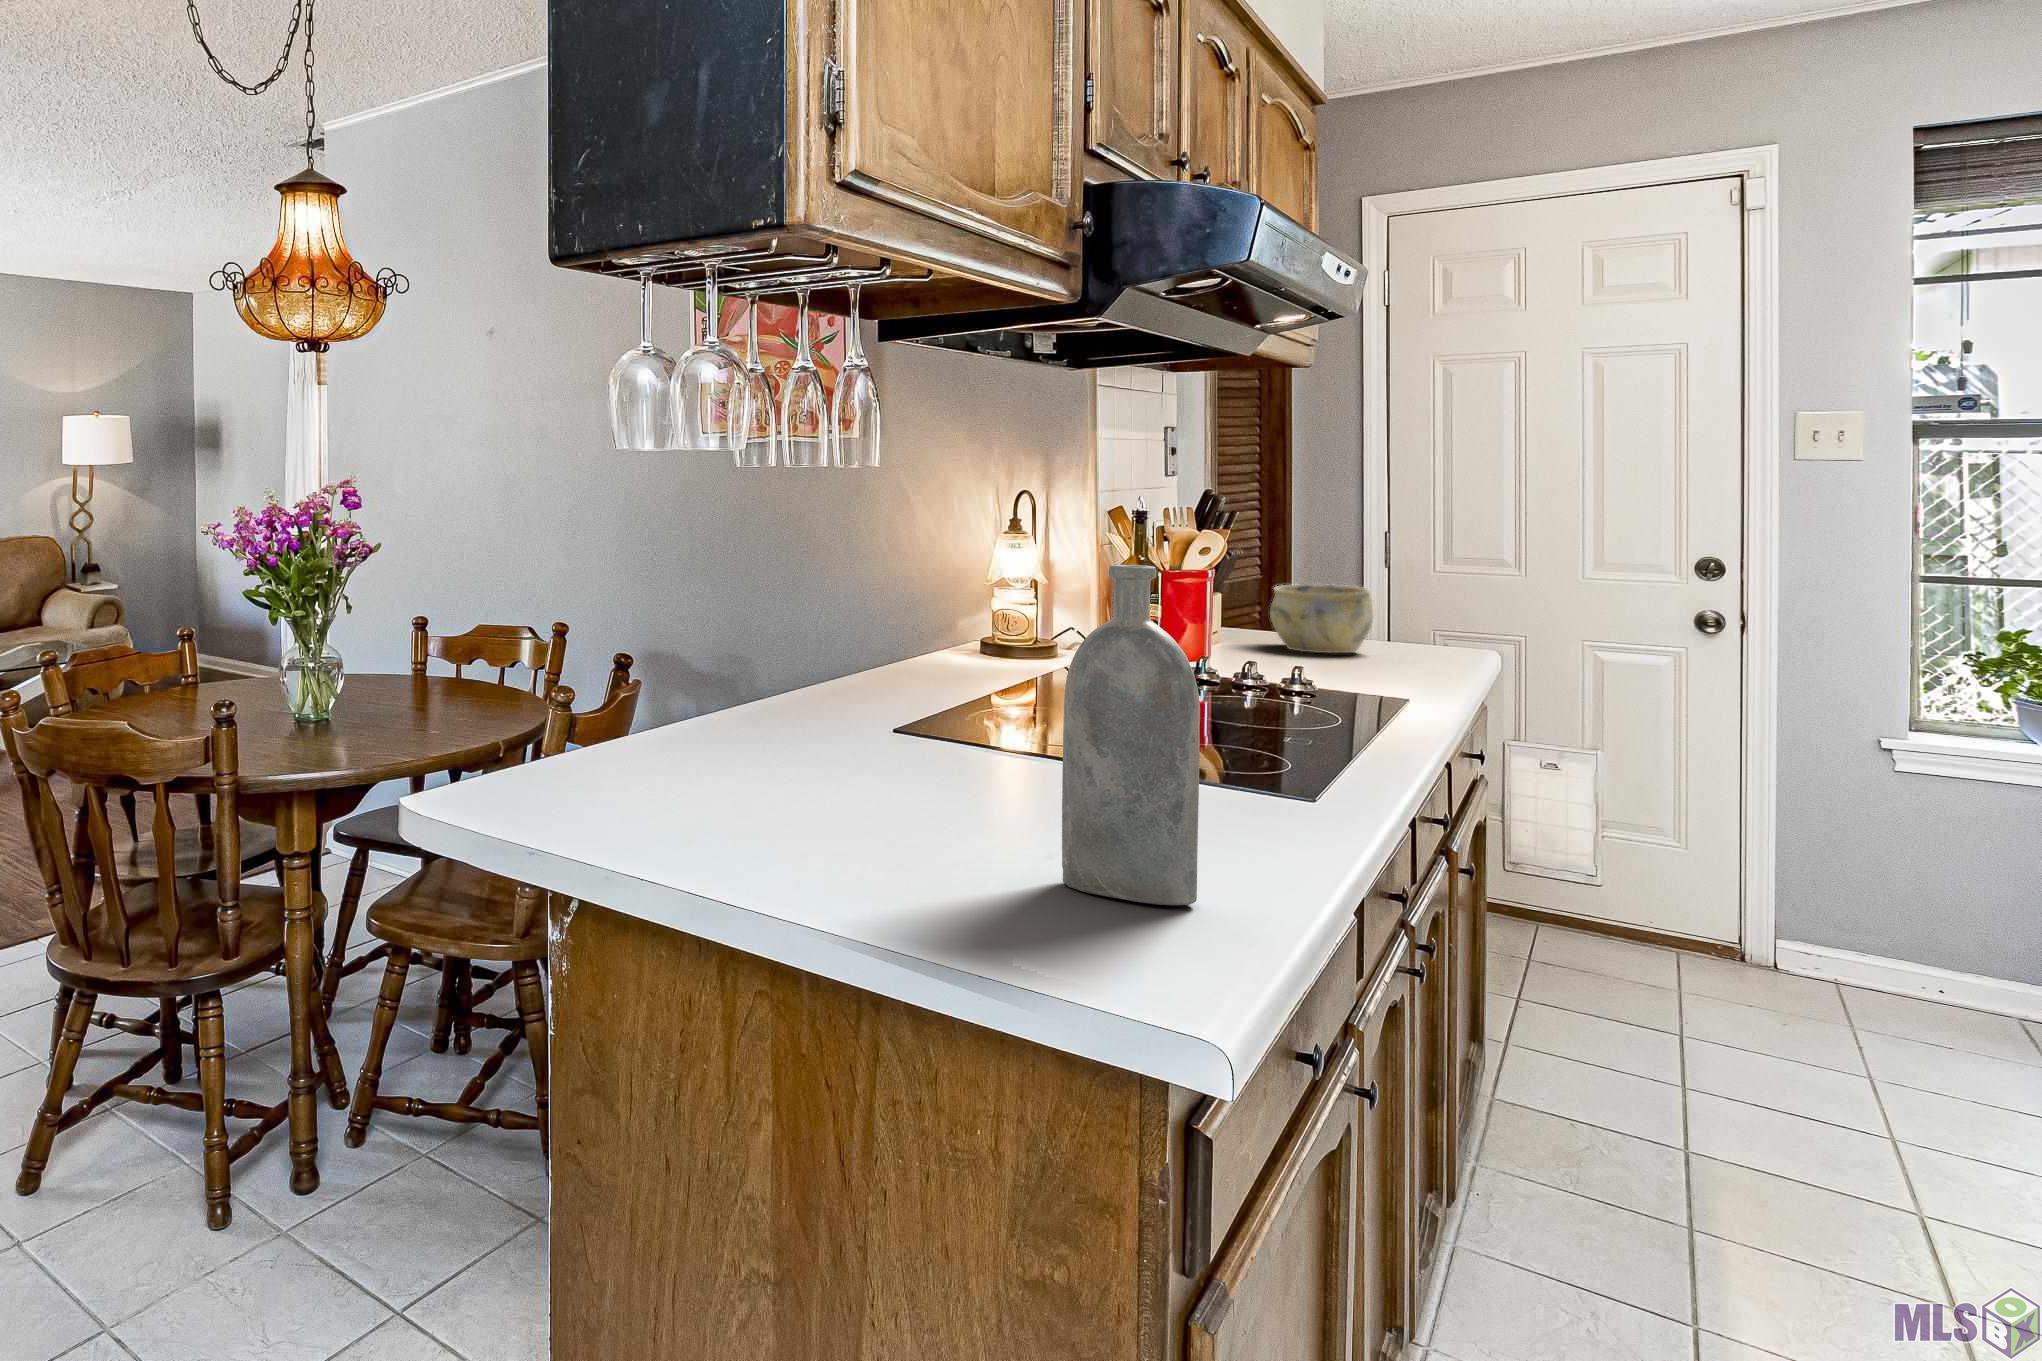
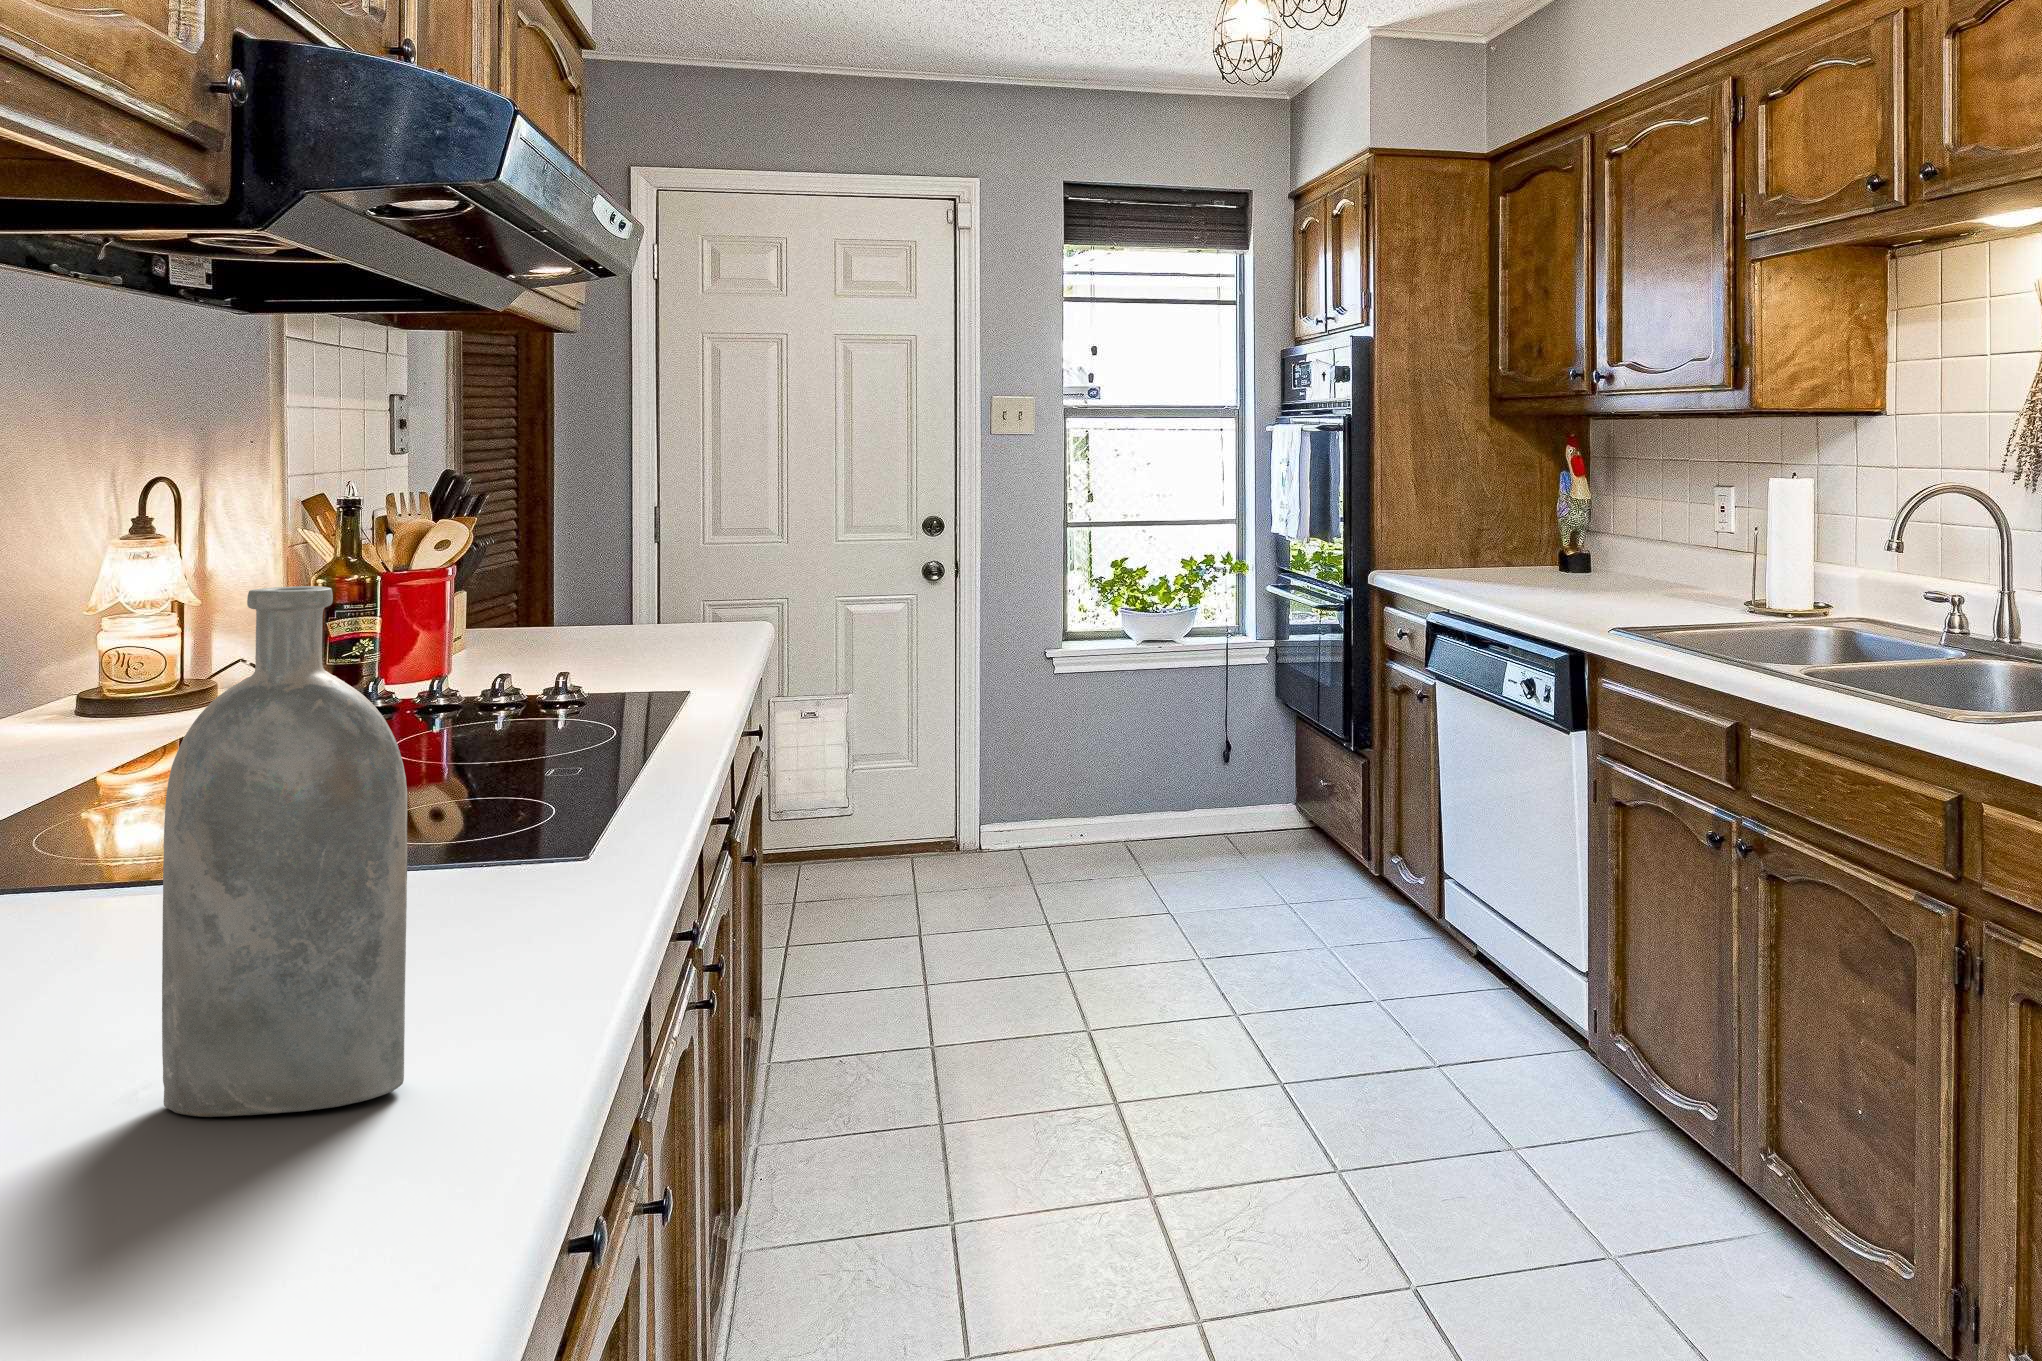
ceramic bowl: present [1270,584,1373,653] -> none [526,575,647,655]

